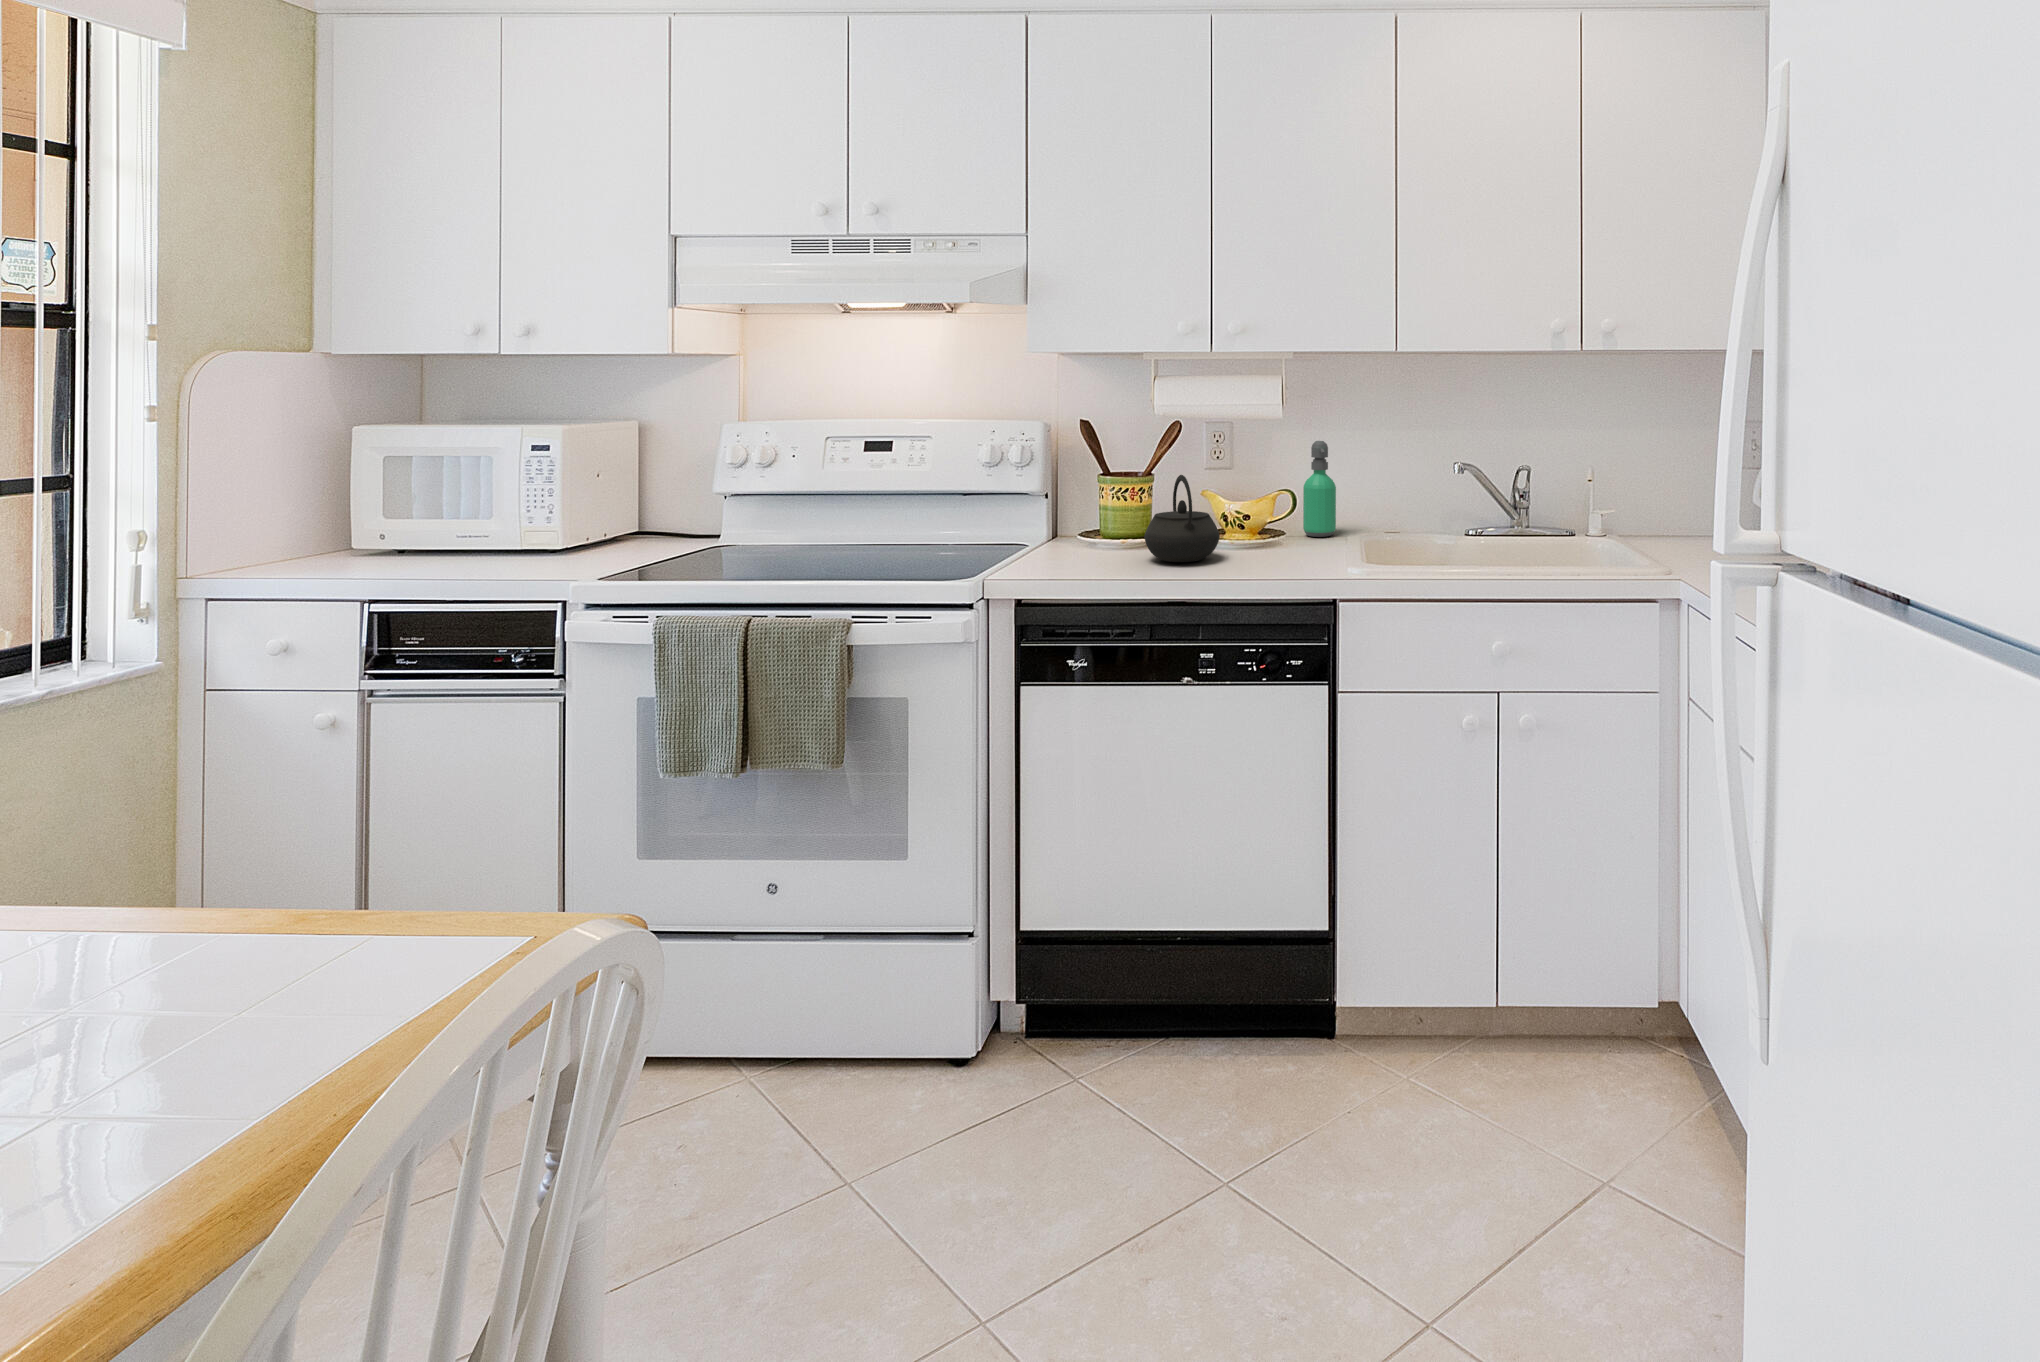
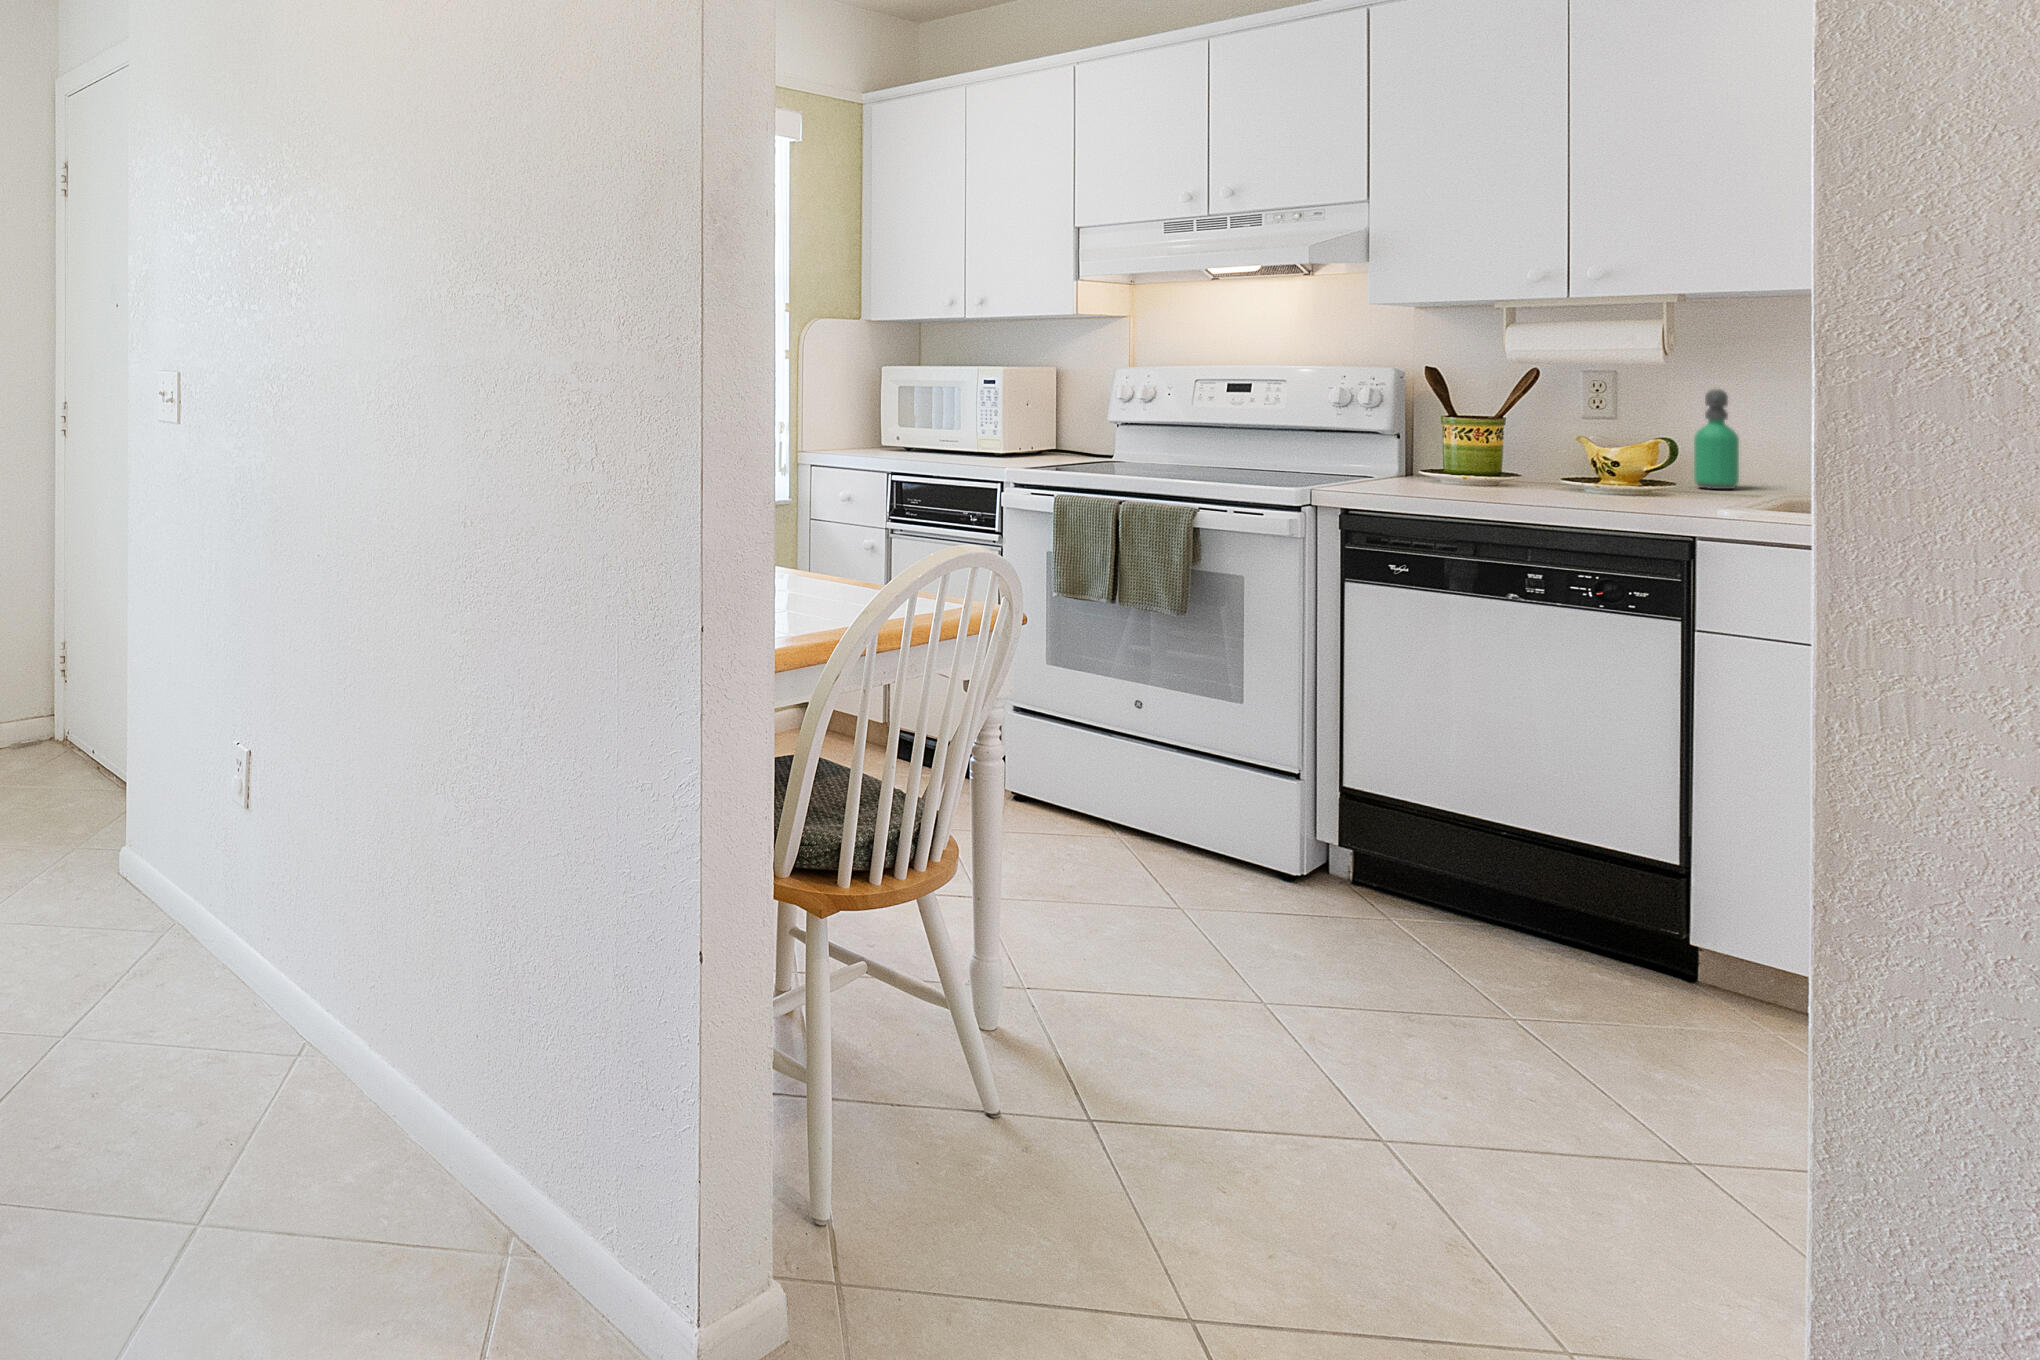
kettle: present [1144,475,1220,562] -> none [1481,412,1567,493]

